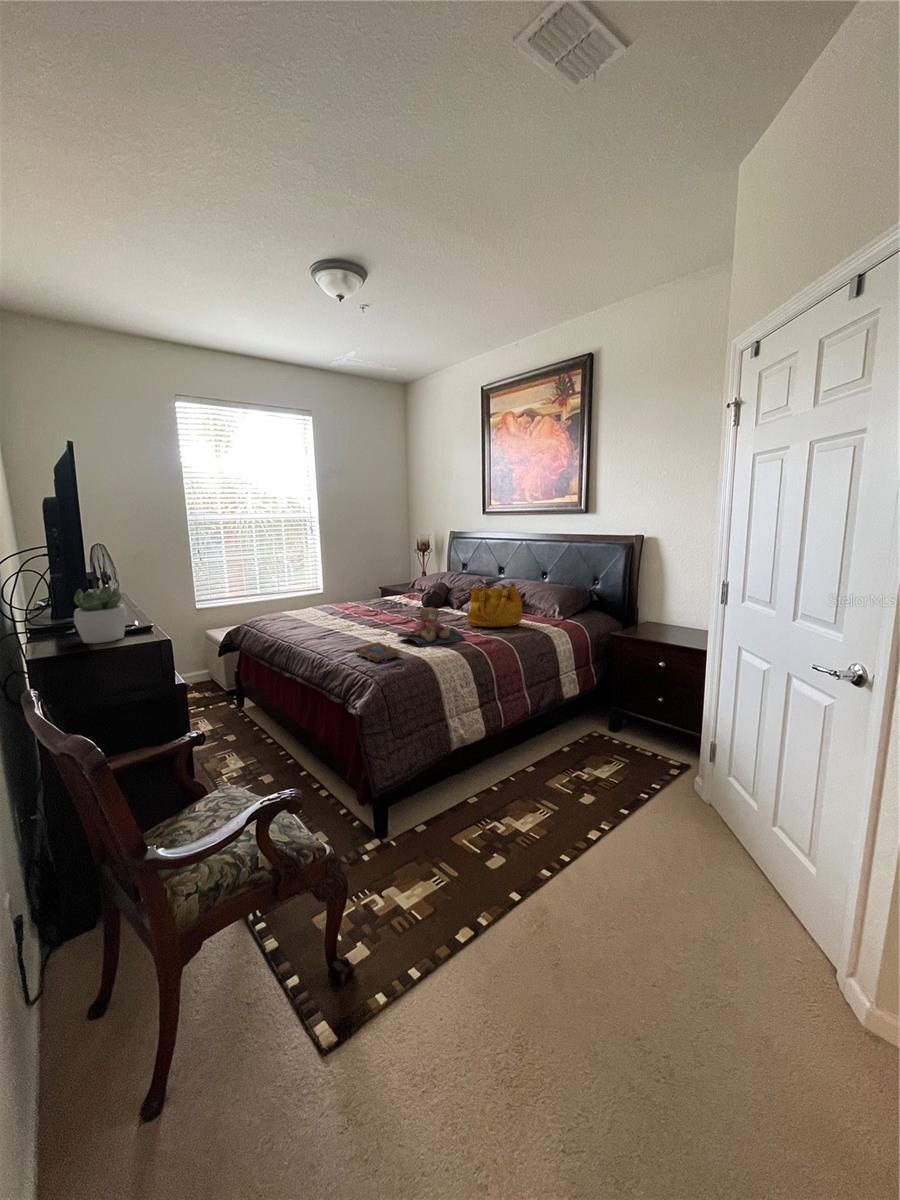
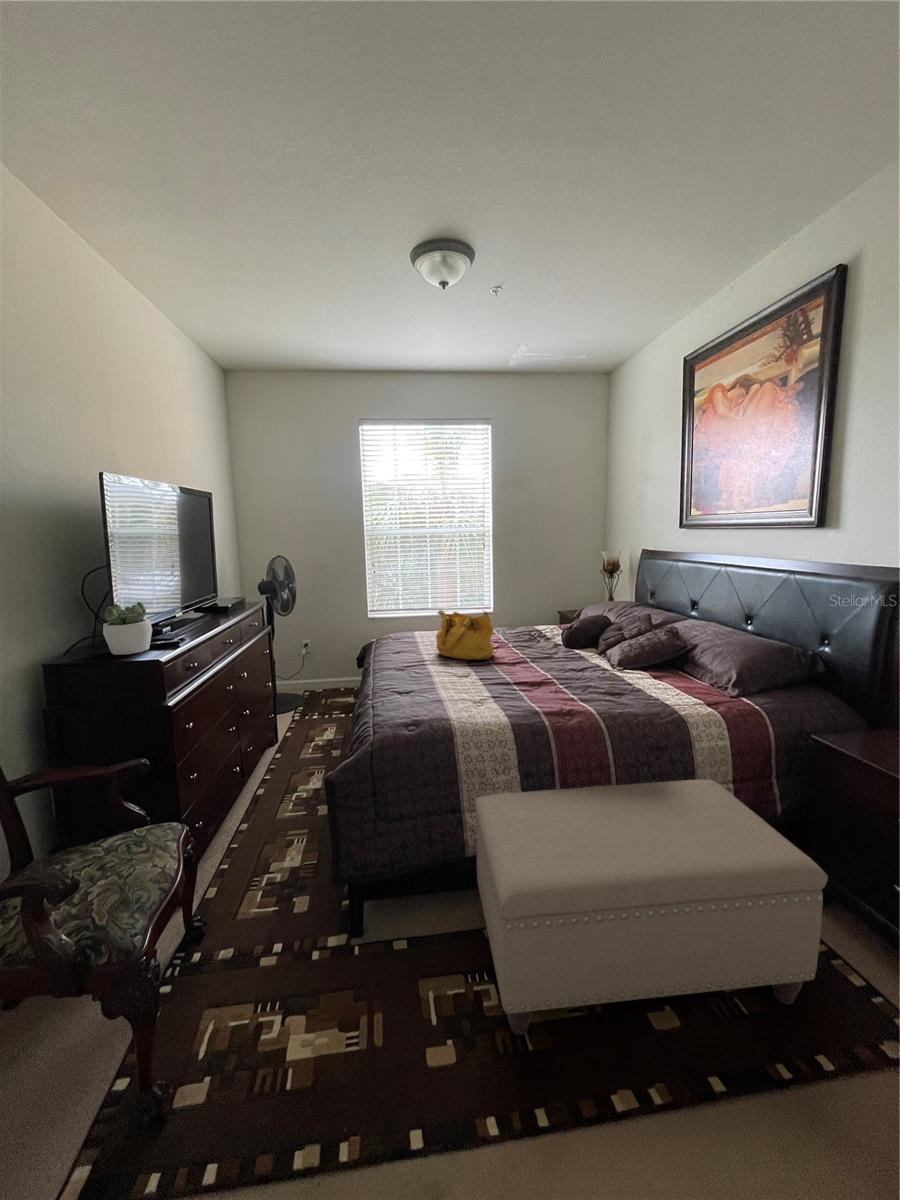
handbag: present [466,582,522,627] -> present [436,610,494,660]
teddy bear: present [397,607,465,647] -> none [469,651,548,703]
book: present [355,642,401,664] -> none [400,687,440,719]
ottoman: none [450,670,647,835] -> present [475,780,828,1035]

